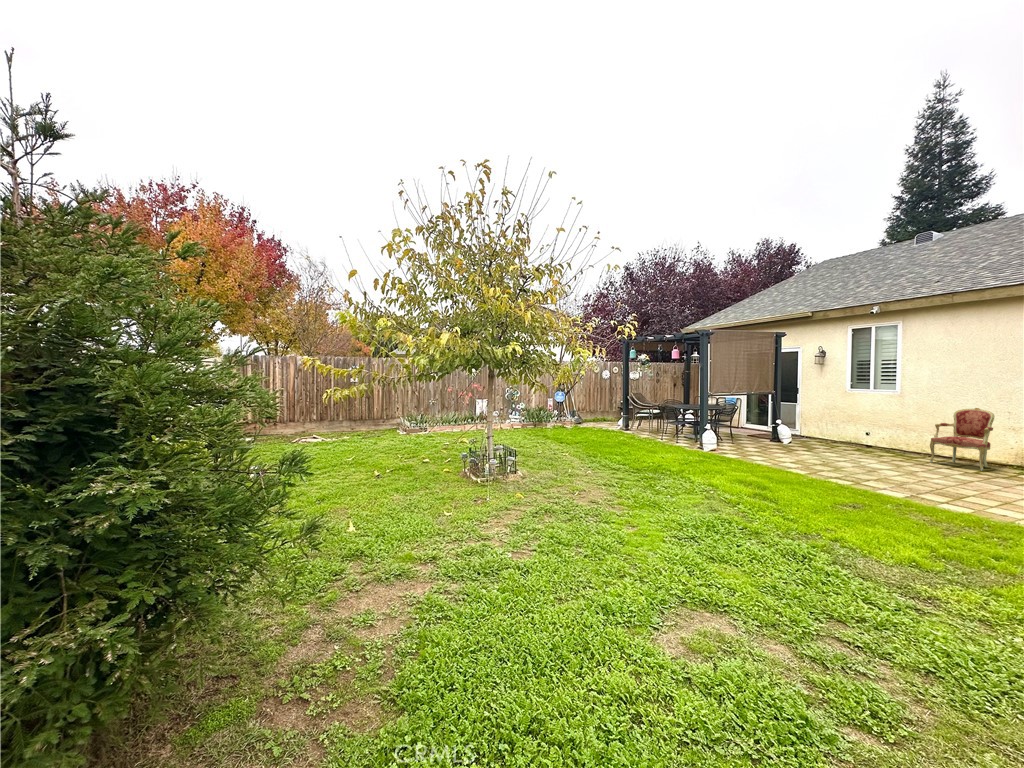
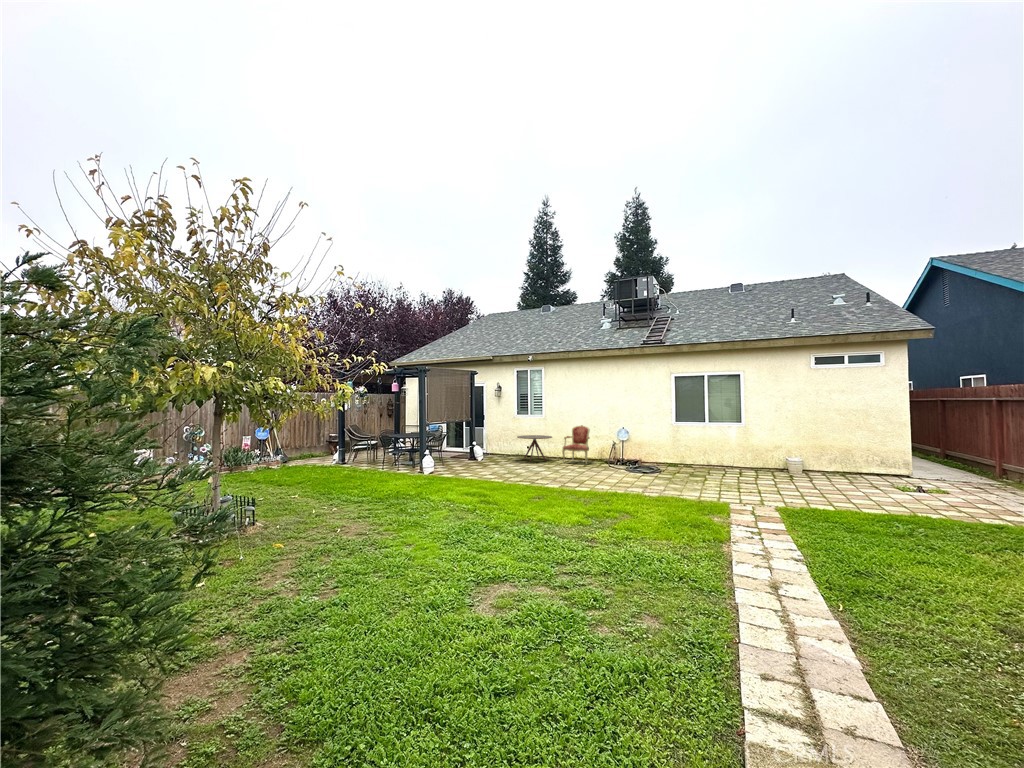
round table: none [846,417,912,457] -> present [517,435,552,462]

